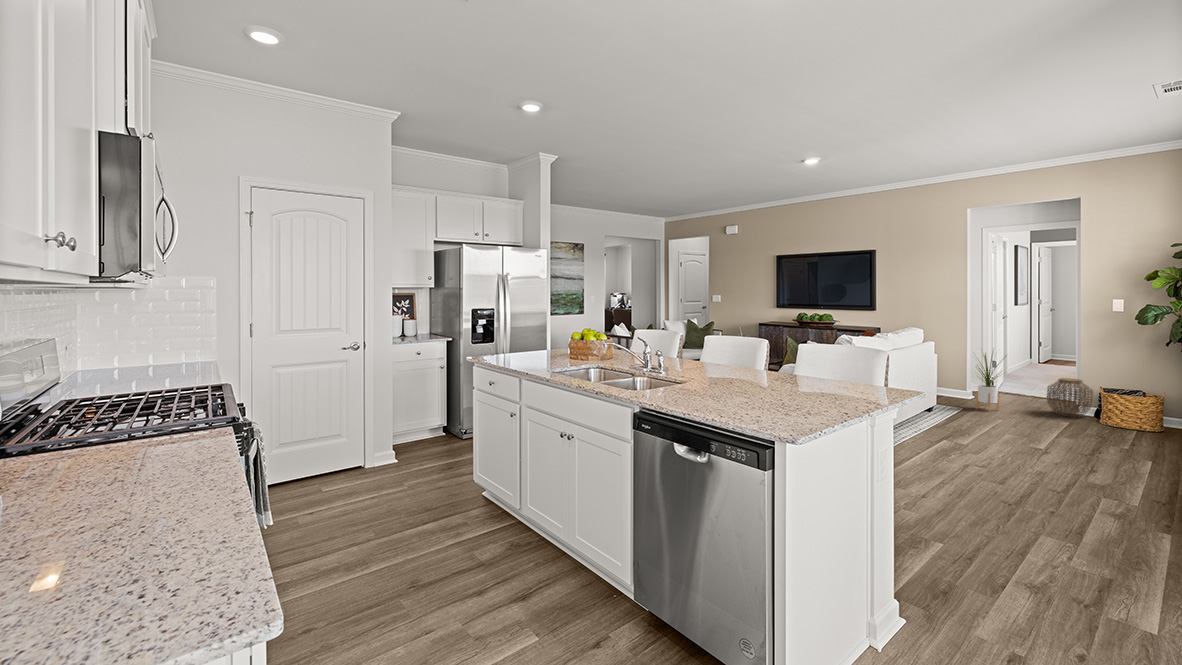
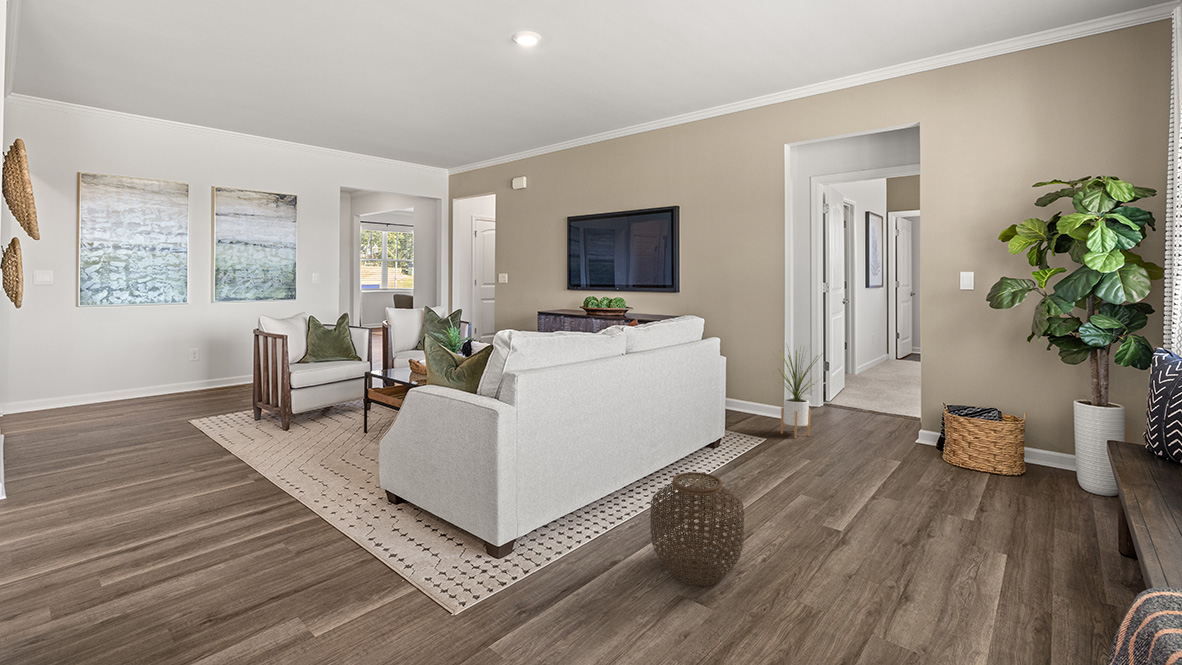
woven basket: present [1047,378,1093,417] -> present [650,472,744,586]

